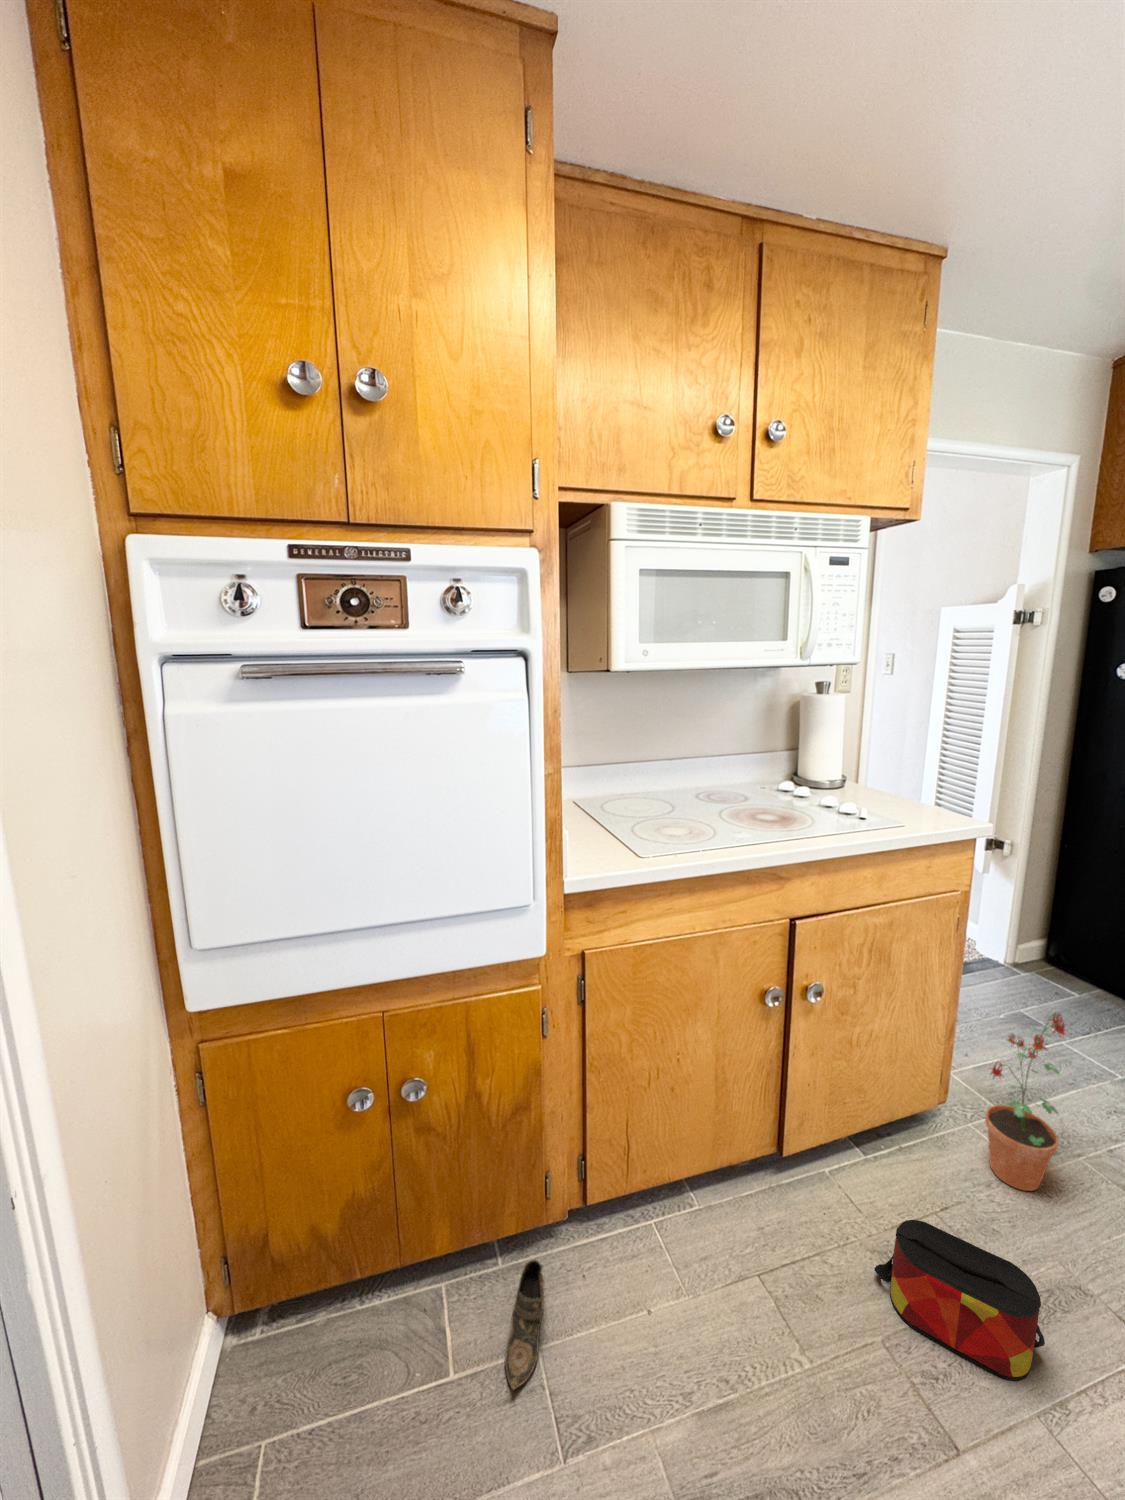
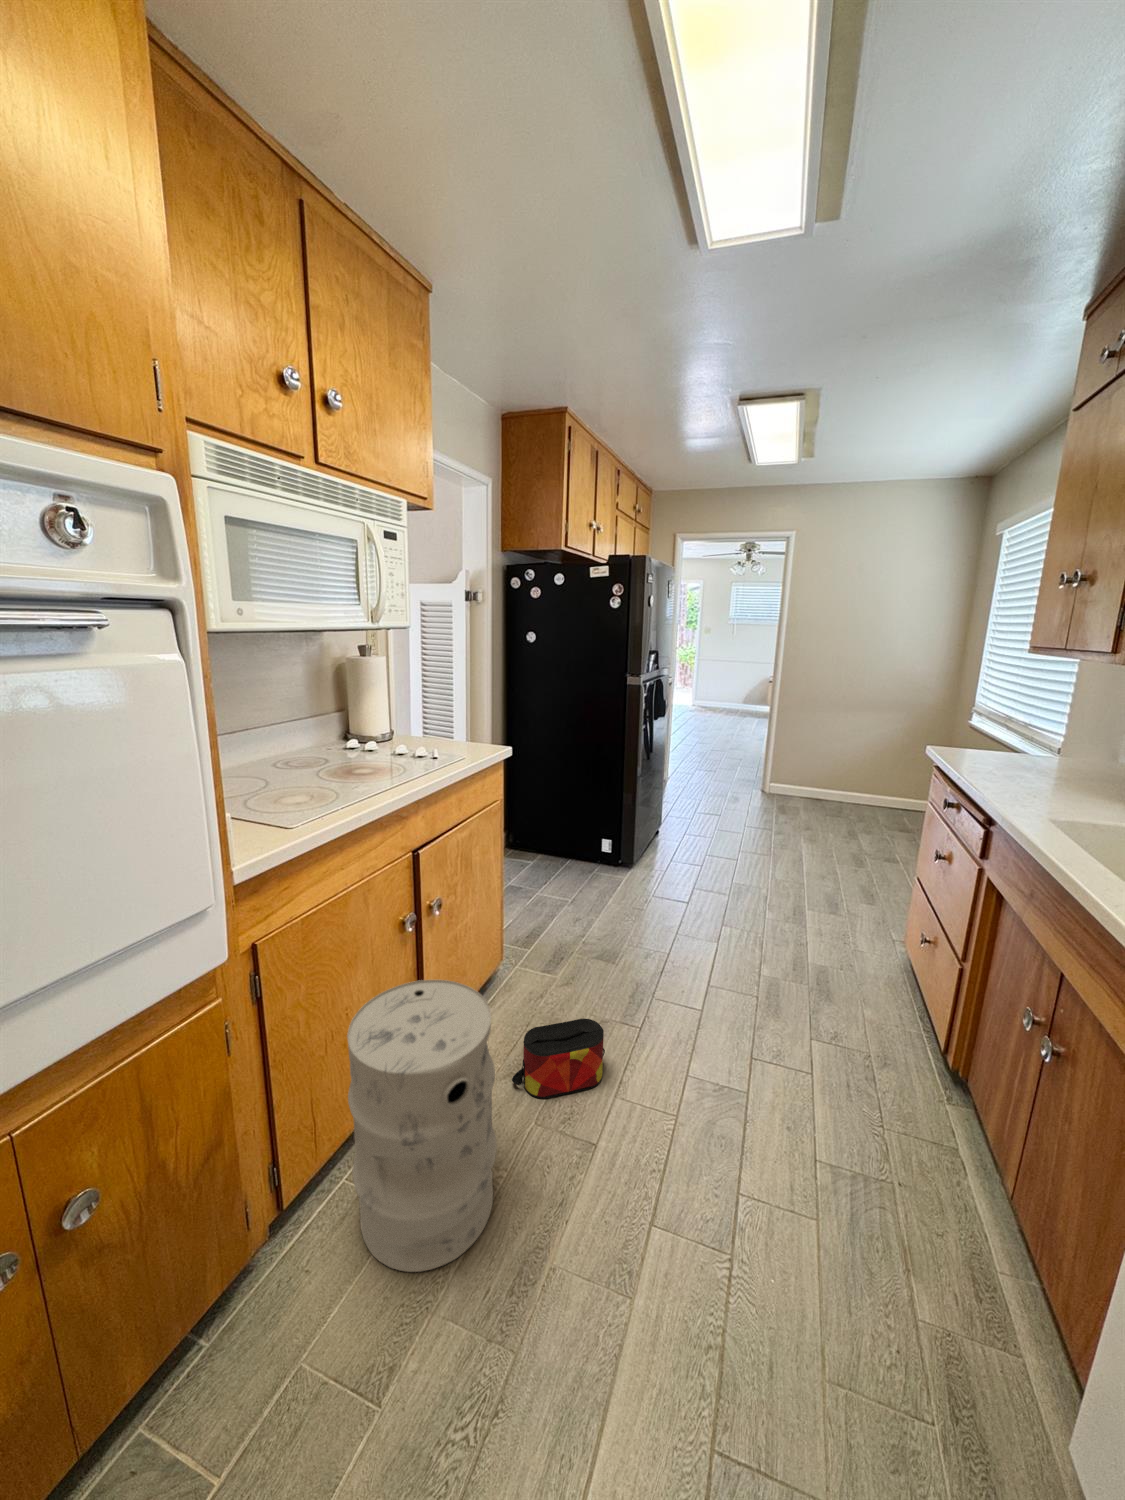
potted plant: present [985,1013,1066,1191] -> none [528,860,570,983]
trash can: none [633,1056,804,1405] -> present [347,980,497,1272]
shoe: present [505,1260,544,1390] -> none [251,1295,305,1425]

